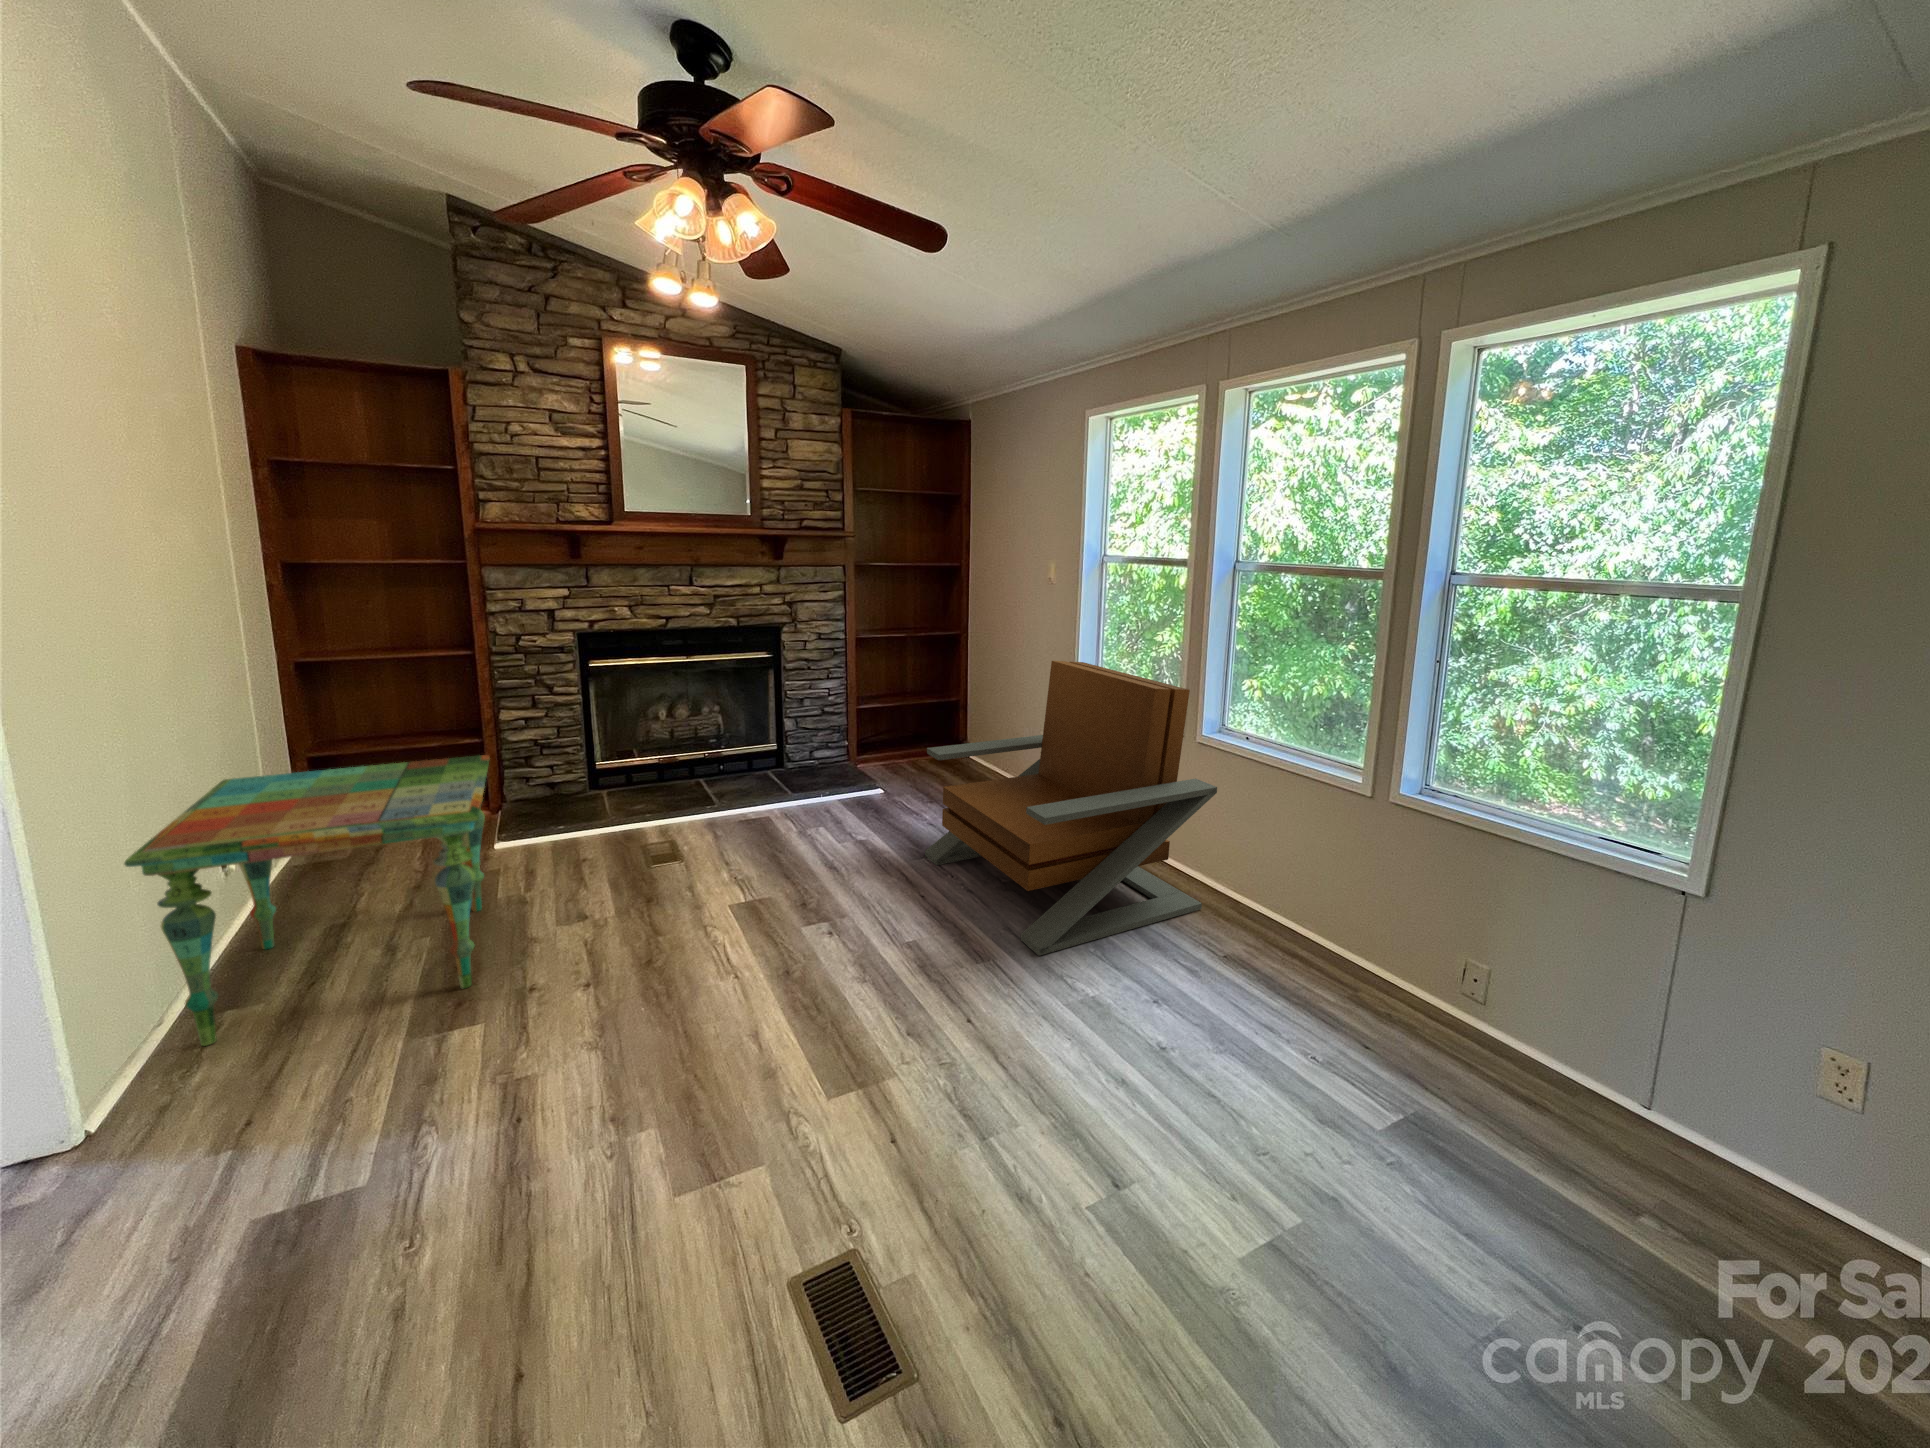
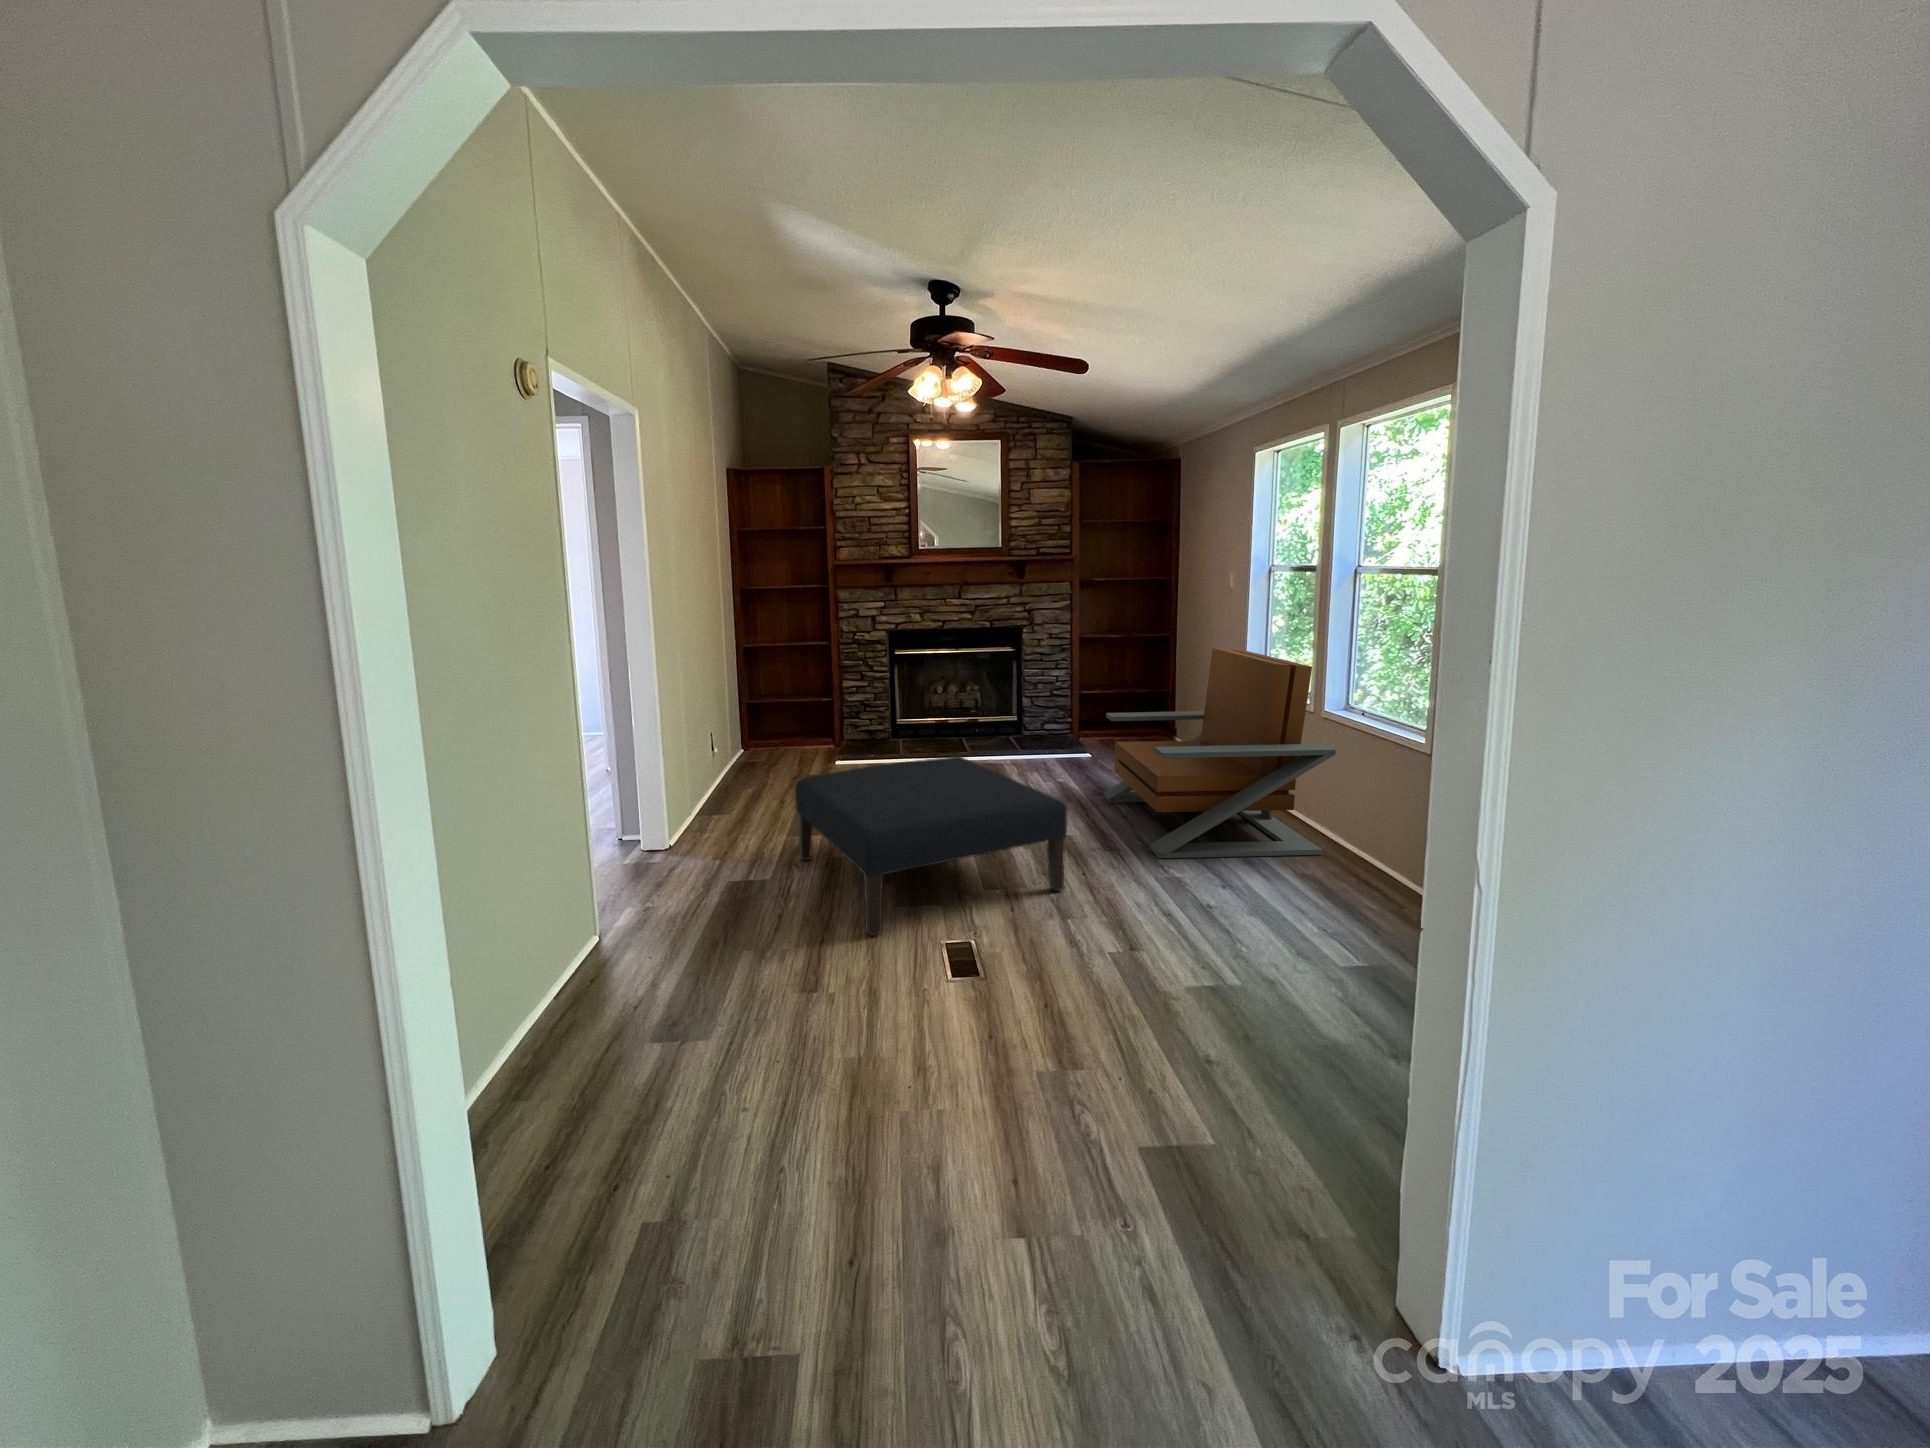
side table: present [124,755,490,1046] -> none [688,697,834,823]
ottoman: none [422,847,949,1302] -> present [795,756,1067,935]

